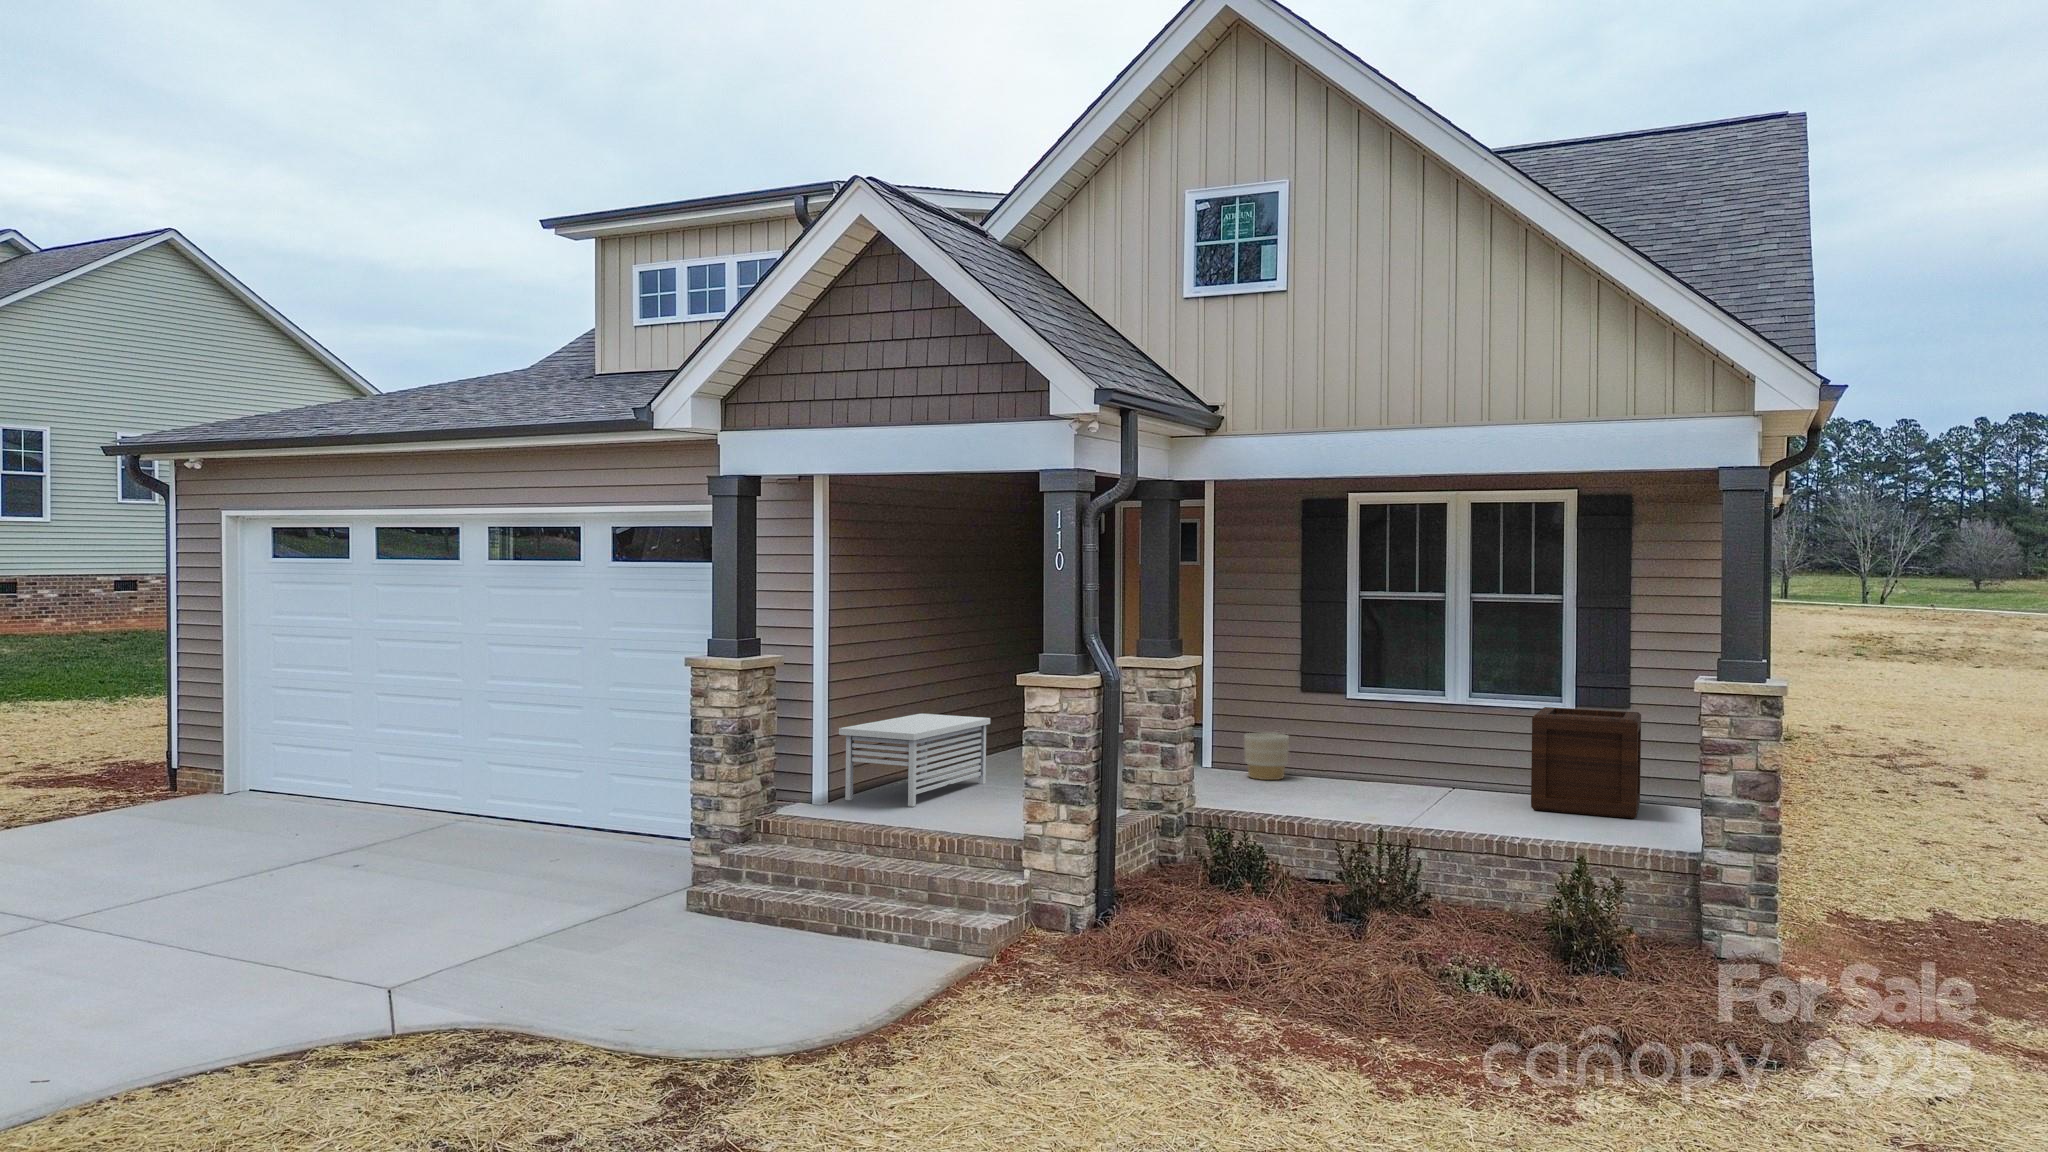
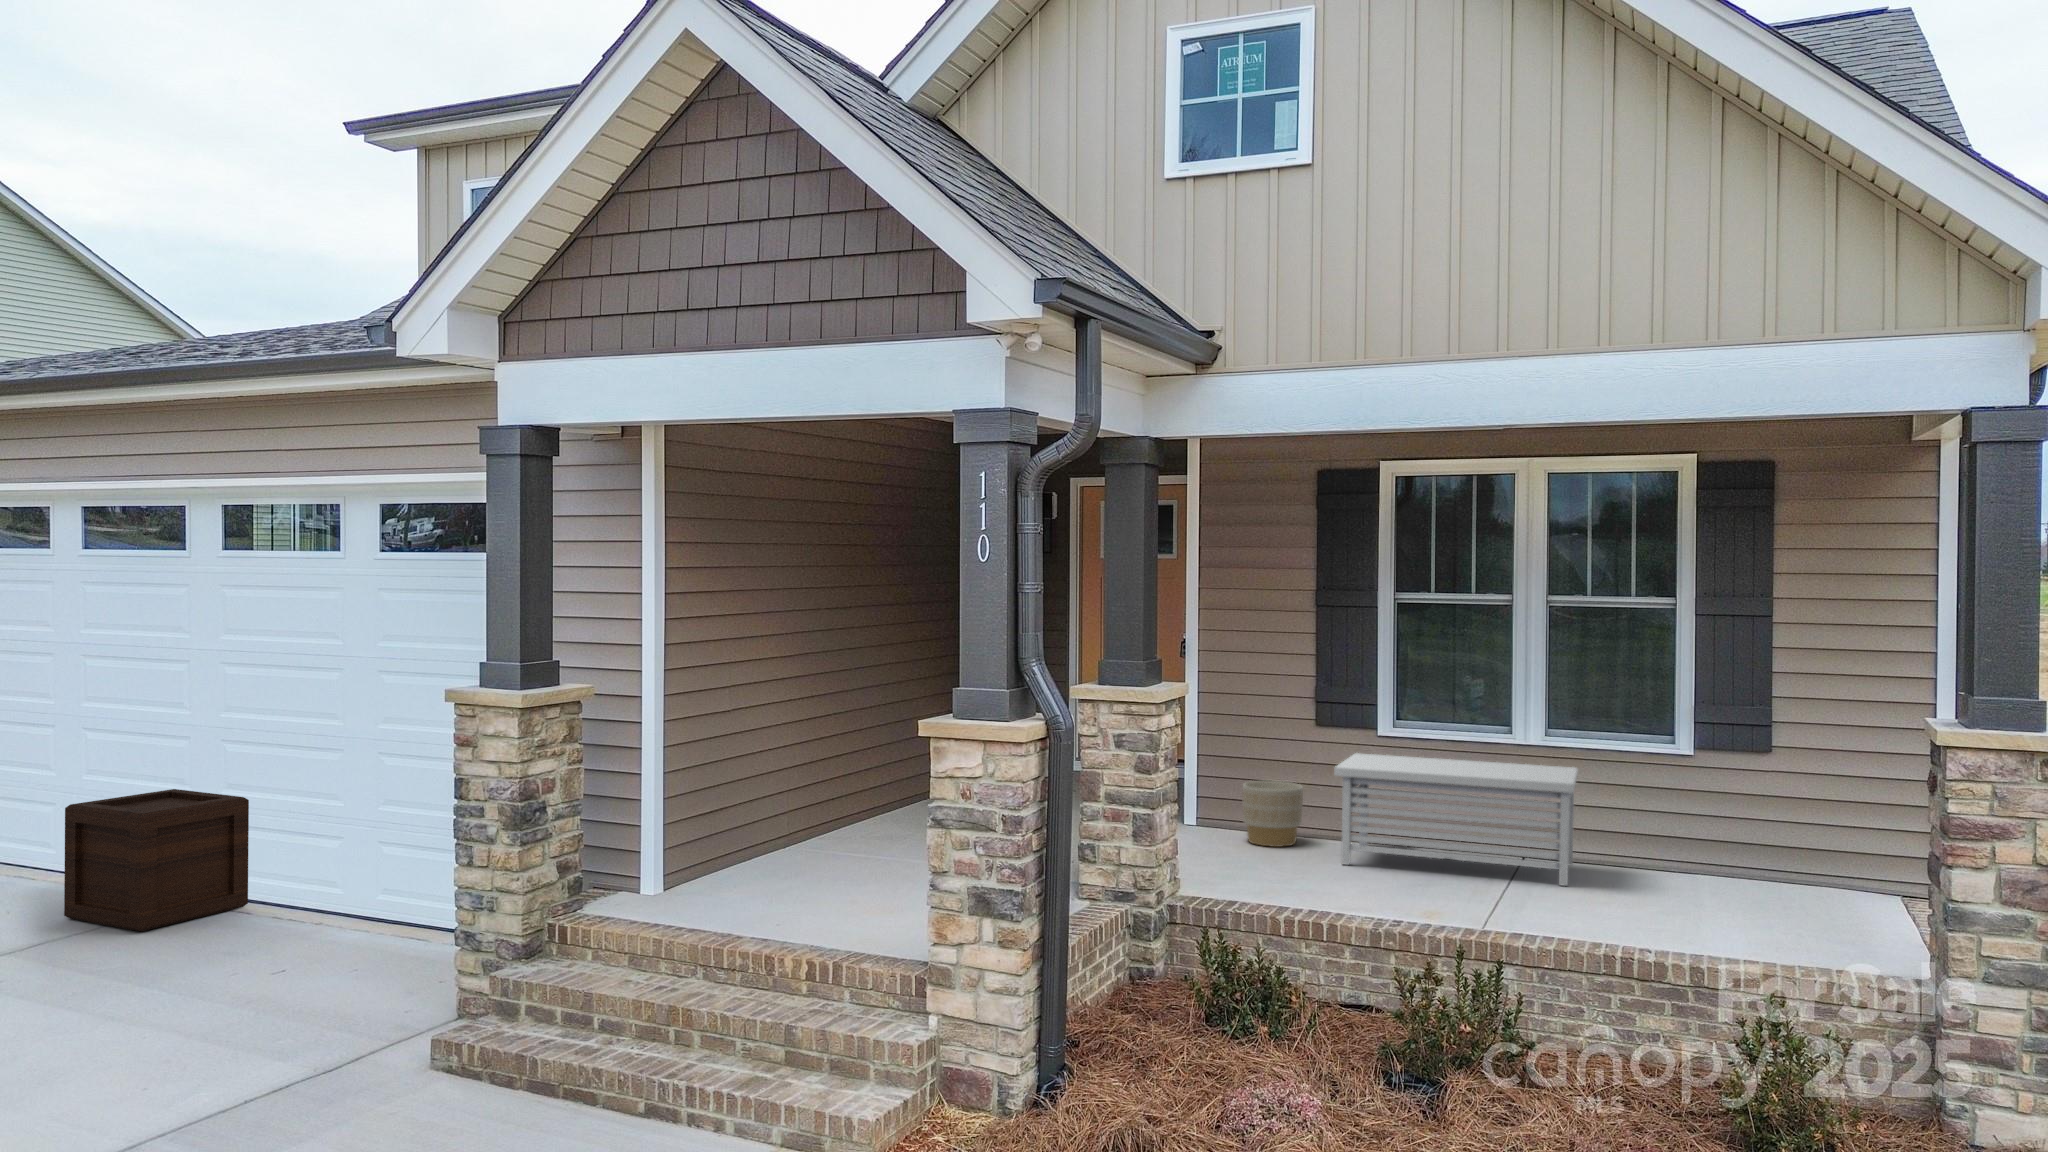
wooden crate: present [1531,707,1641,818] -> present [64,789,249,931]
storage bench: present [839,714,990,807] -> present [1334,753,1578,886]

